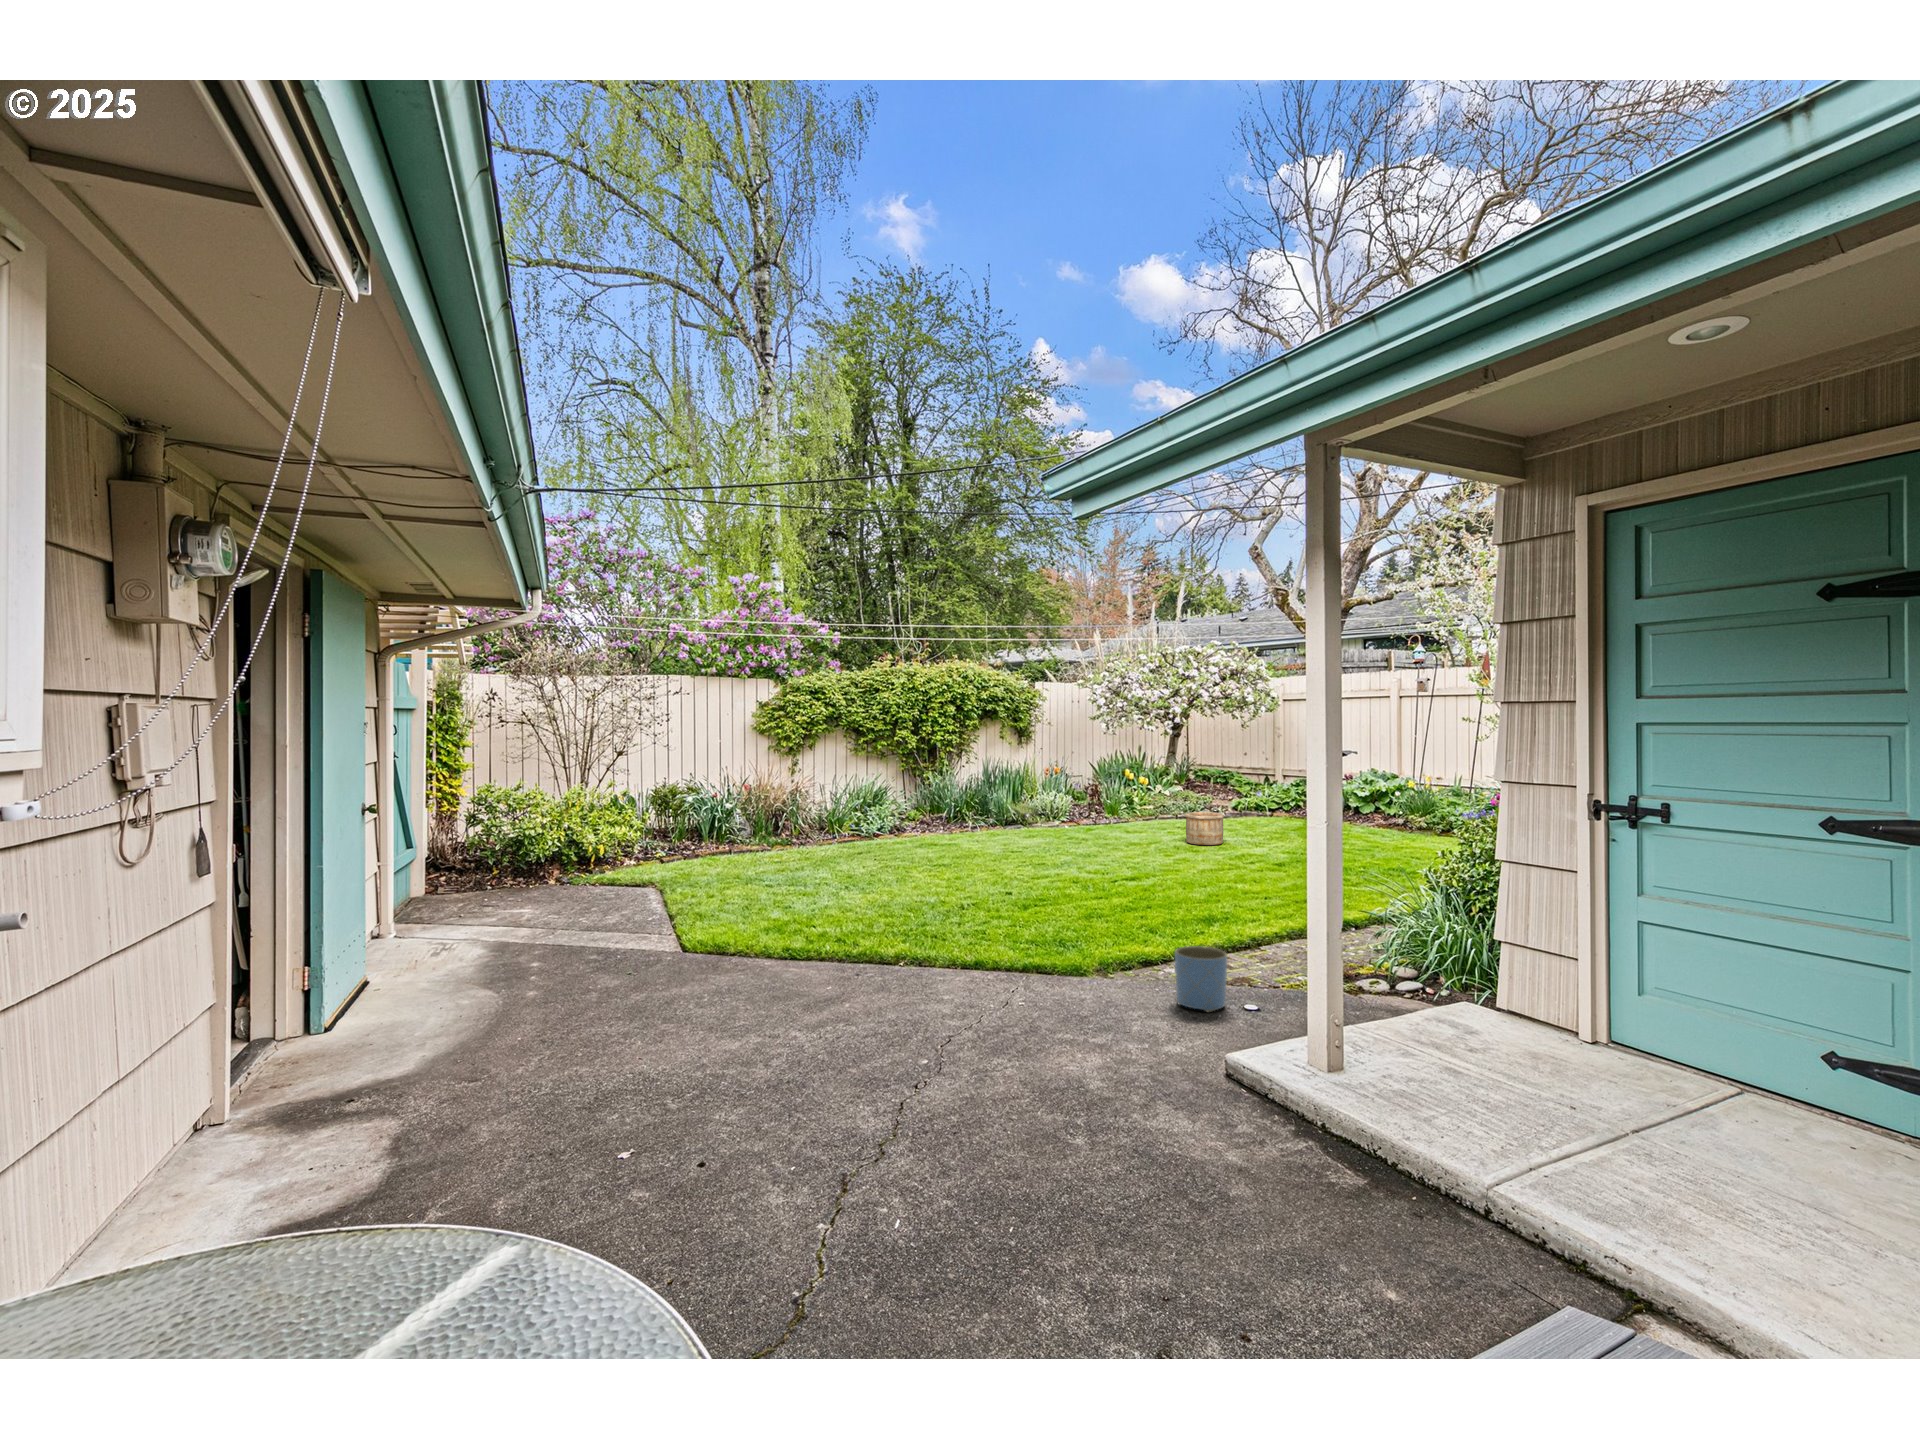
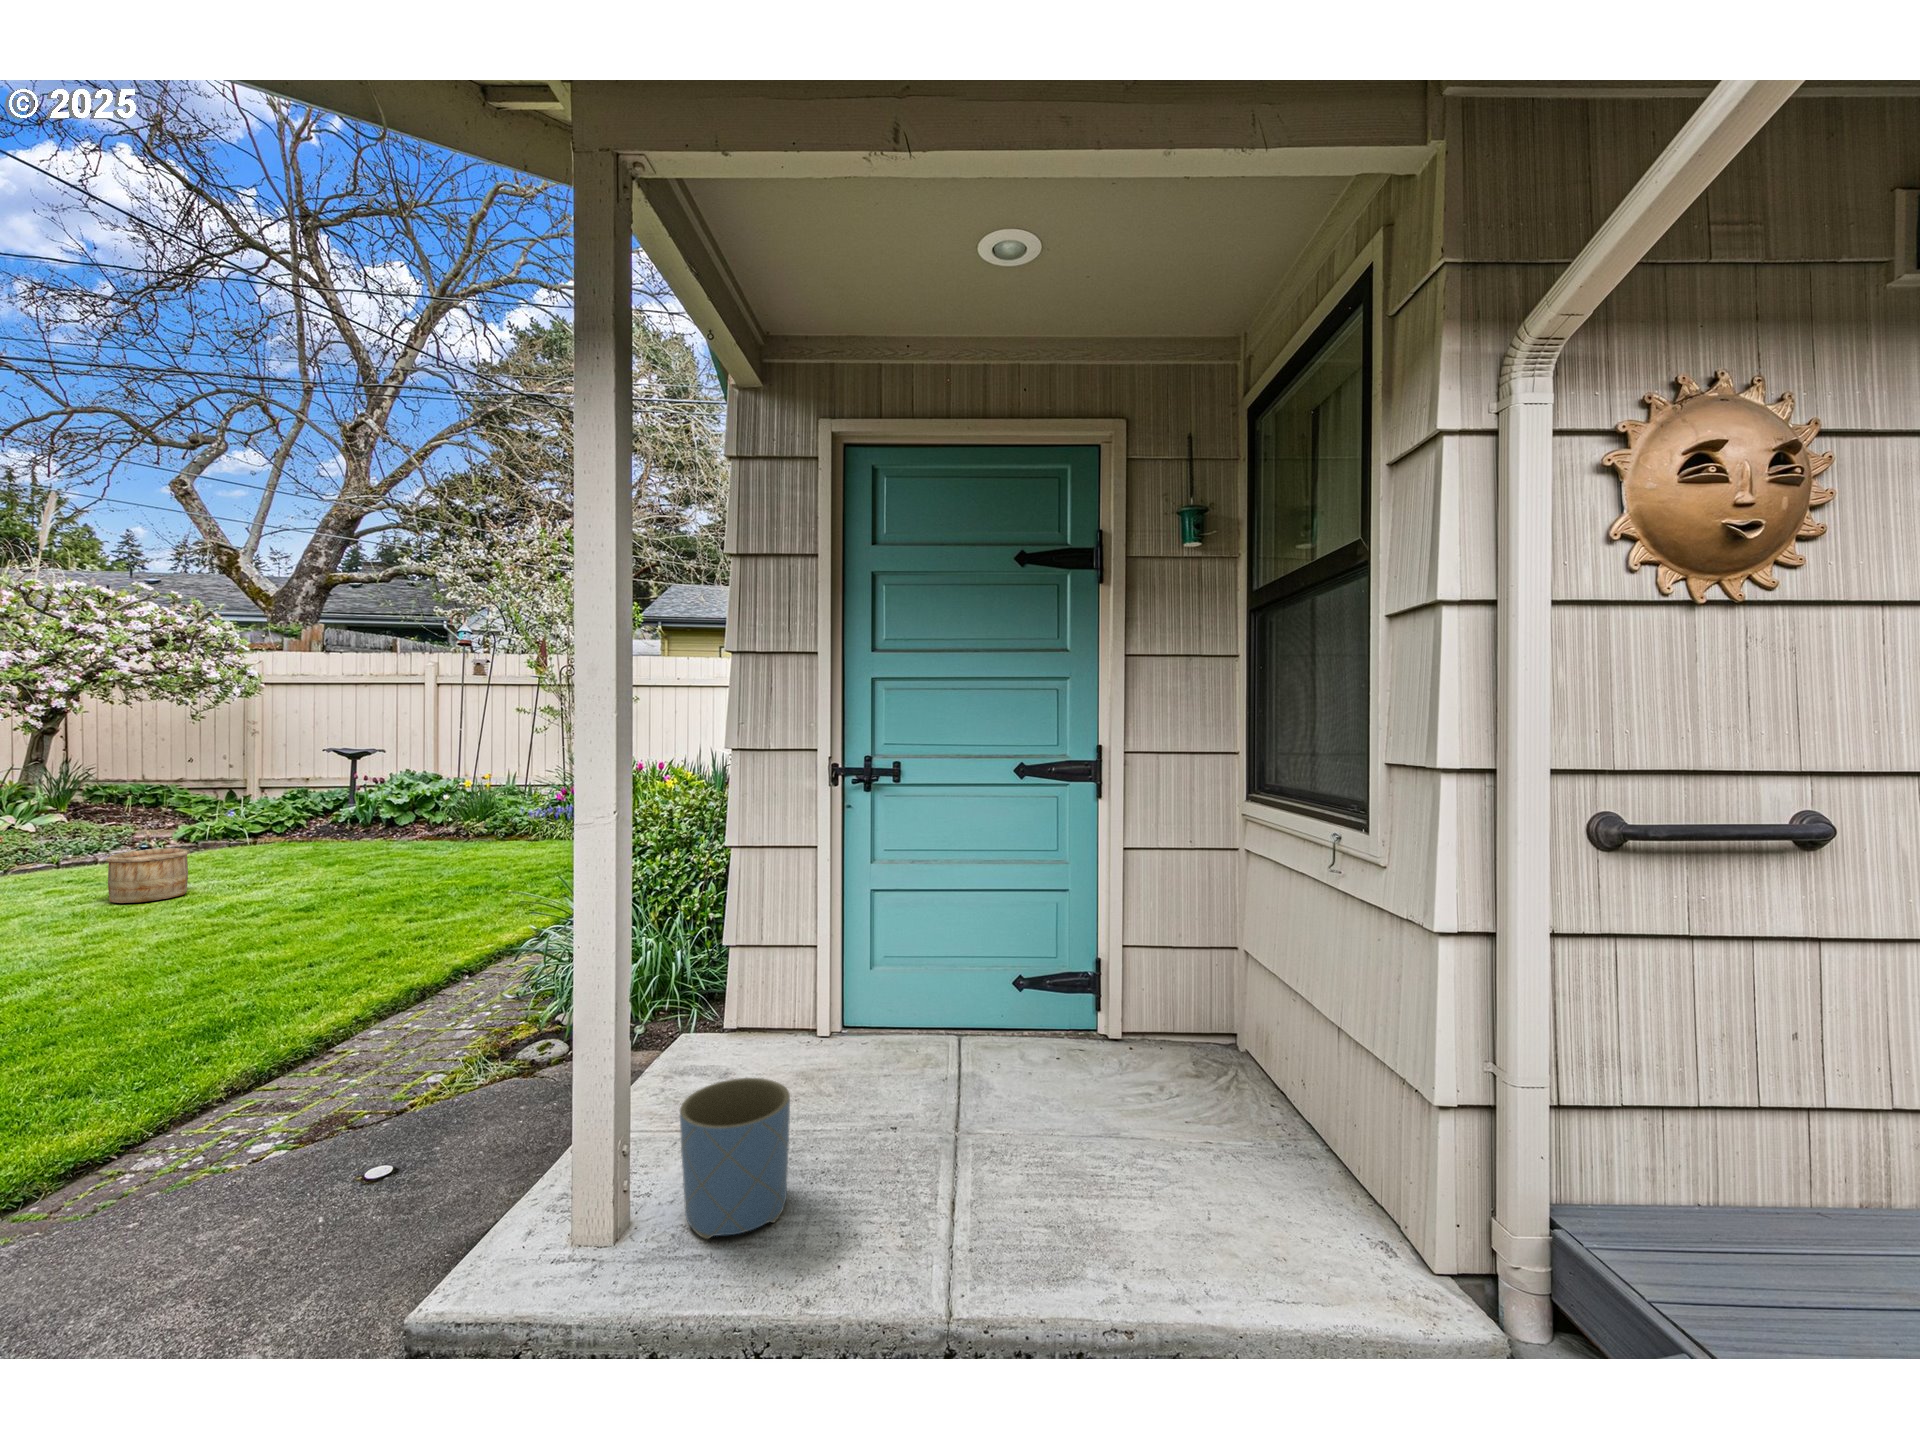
planter: present [1175,946,1228,1012] -> present [680,1078,790,1239]

